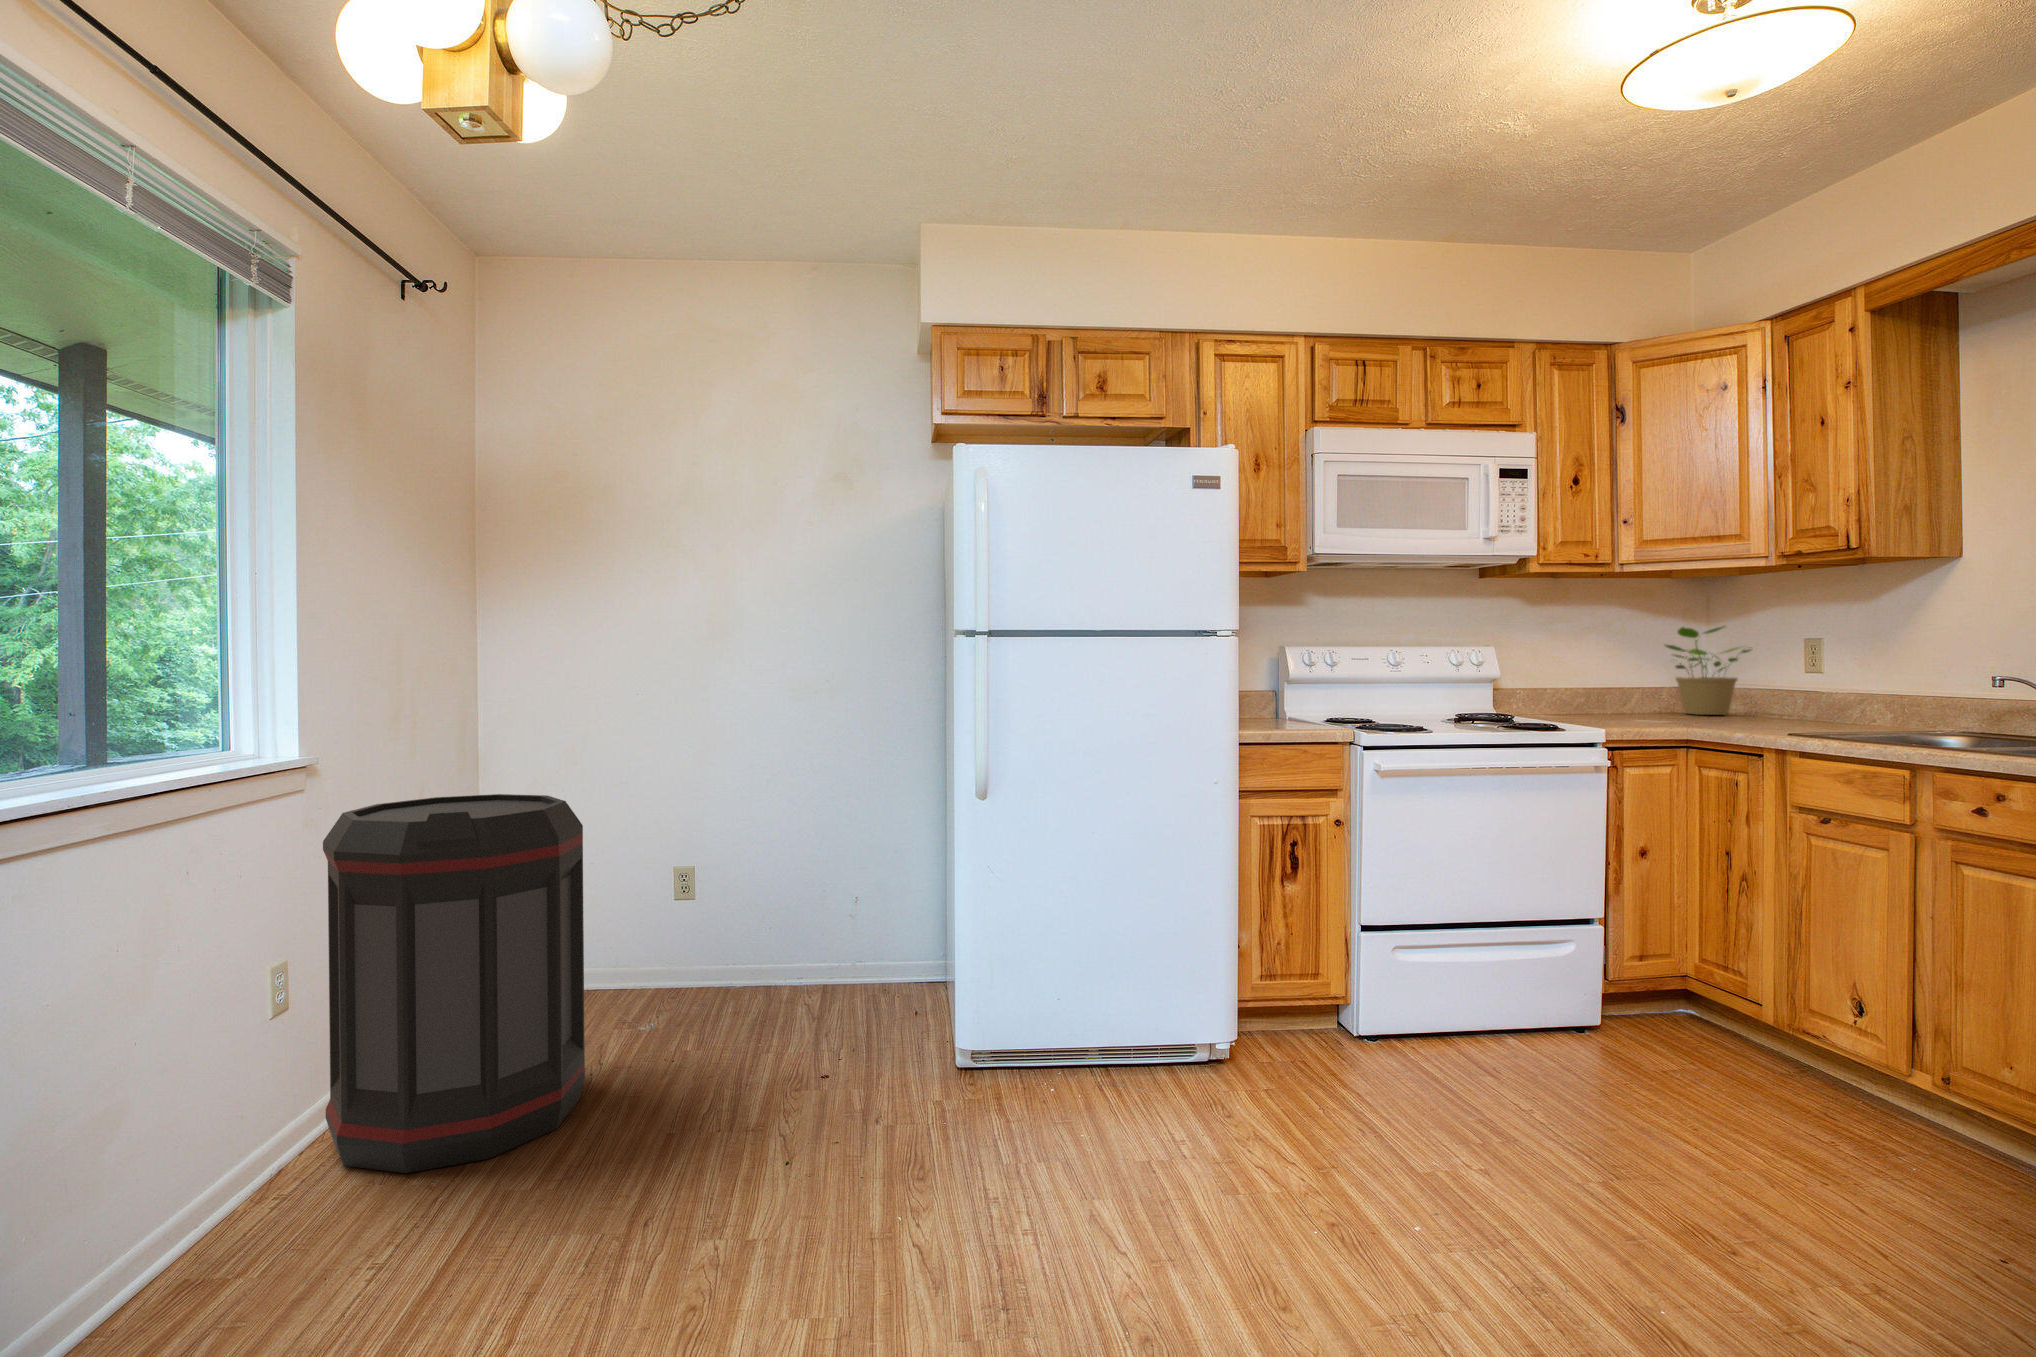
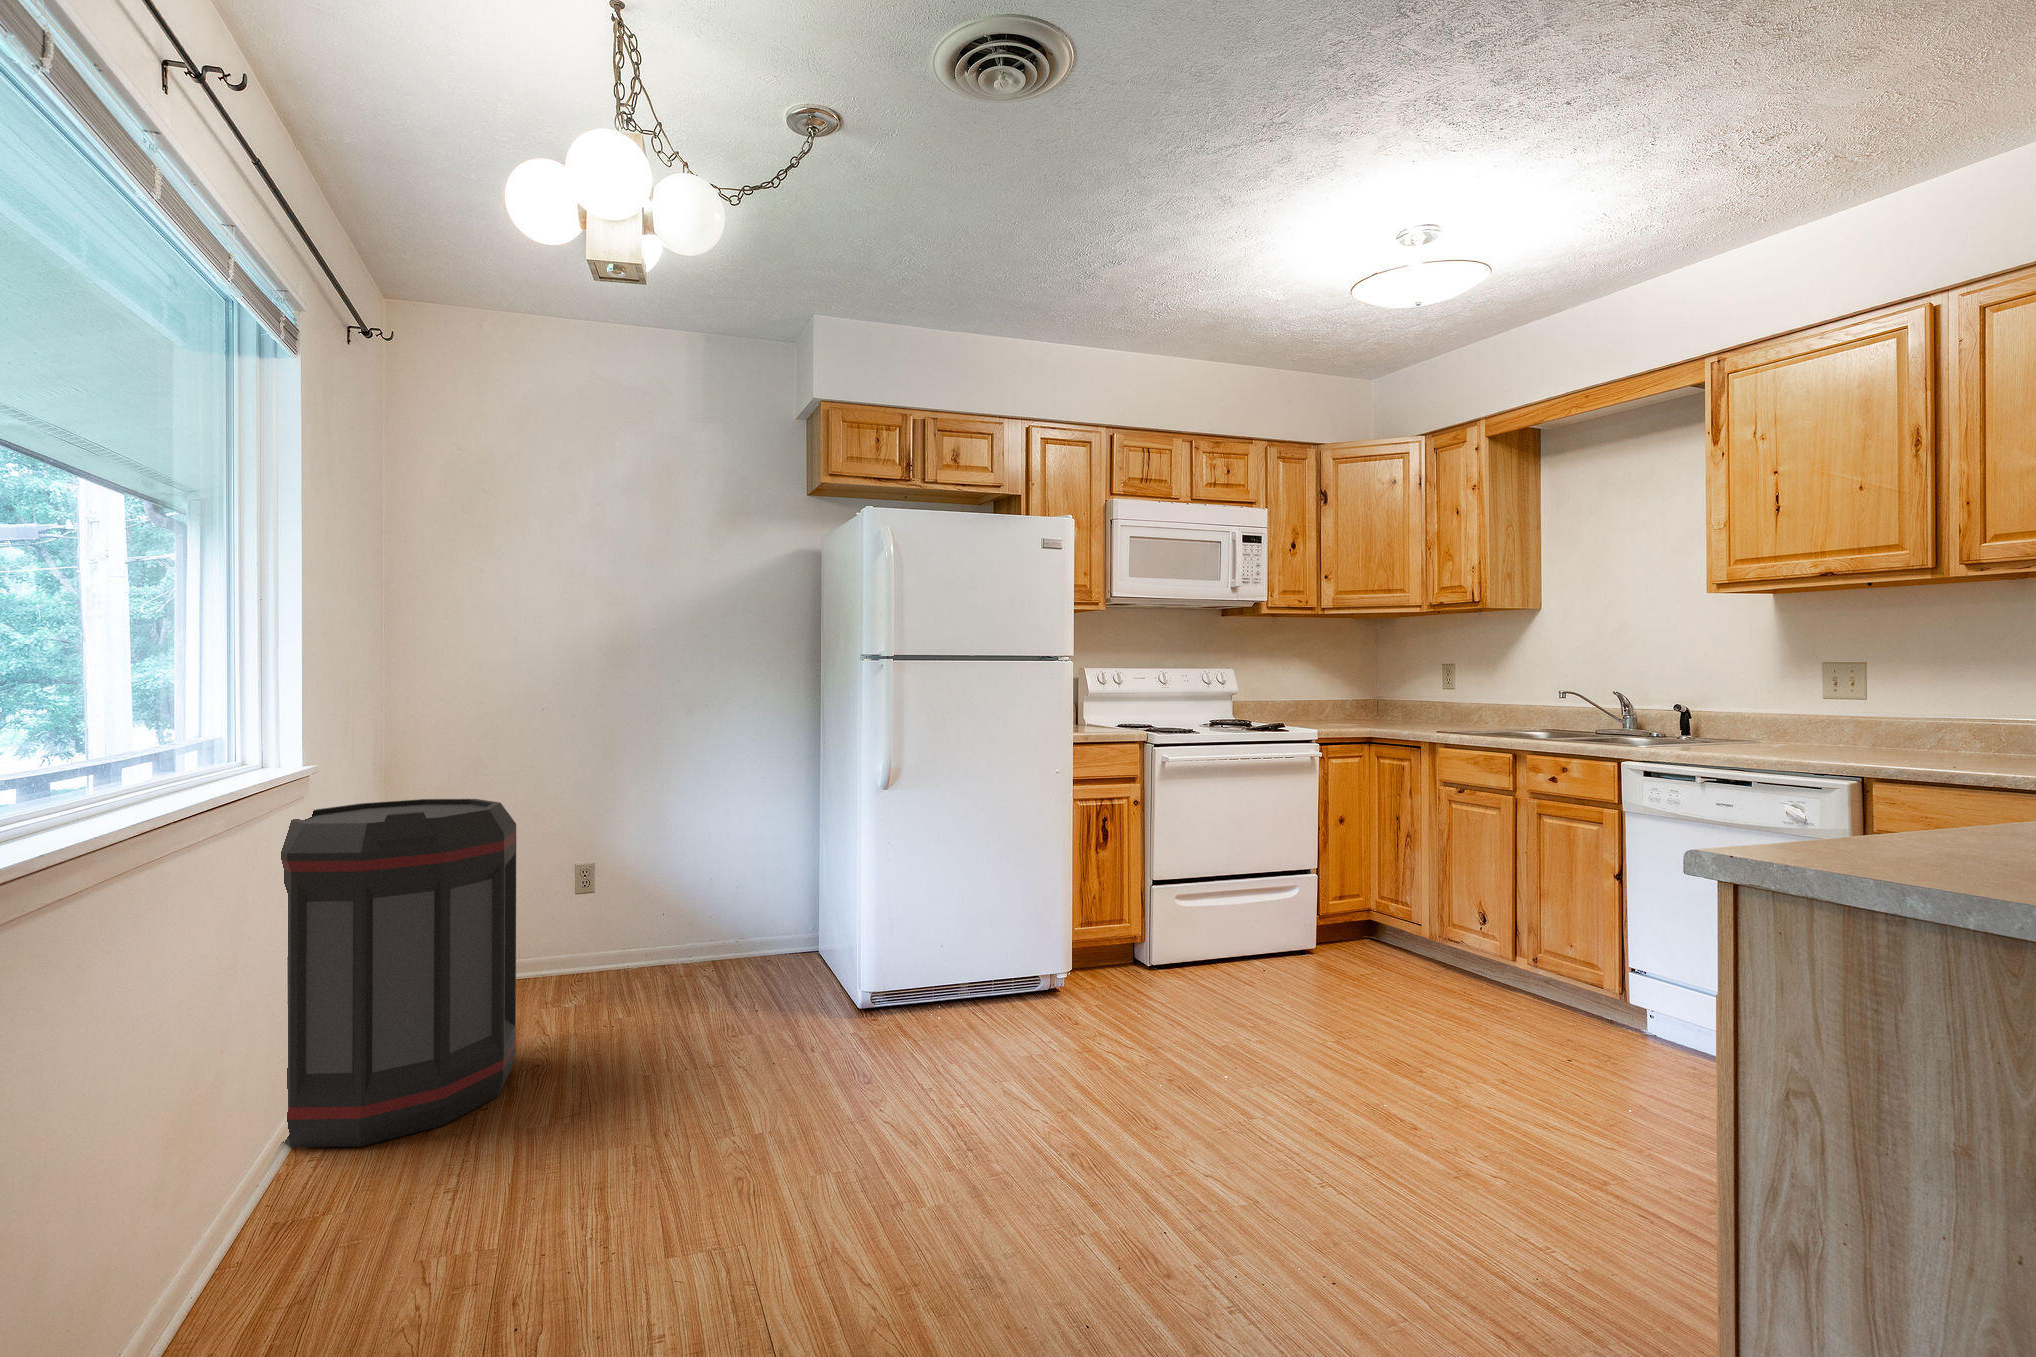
potted plant: present [1665,627,1753,715] -> none [1351,655,1408,719]

